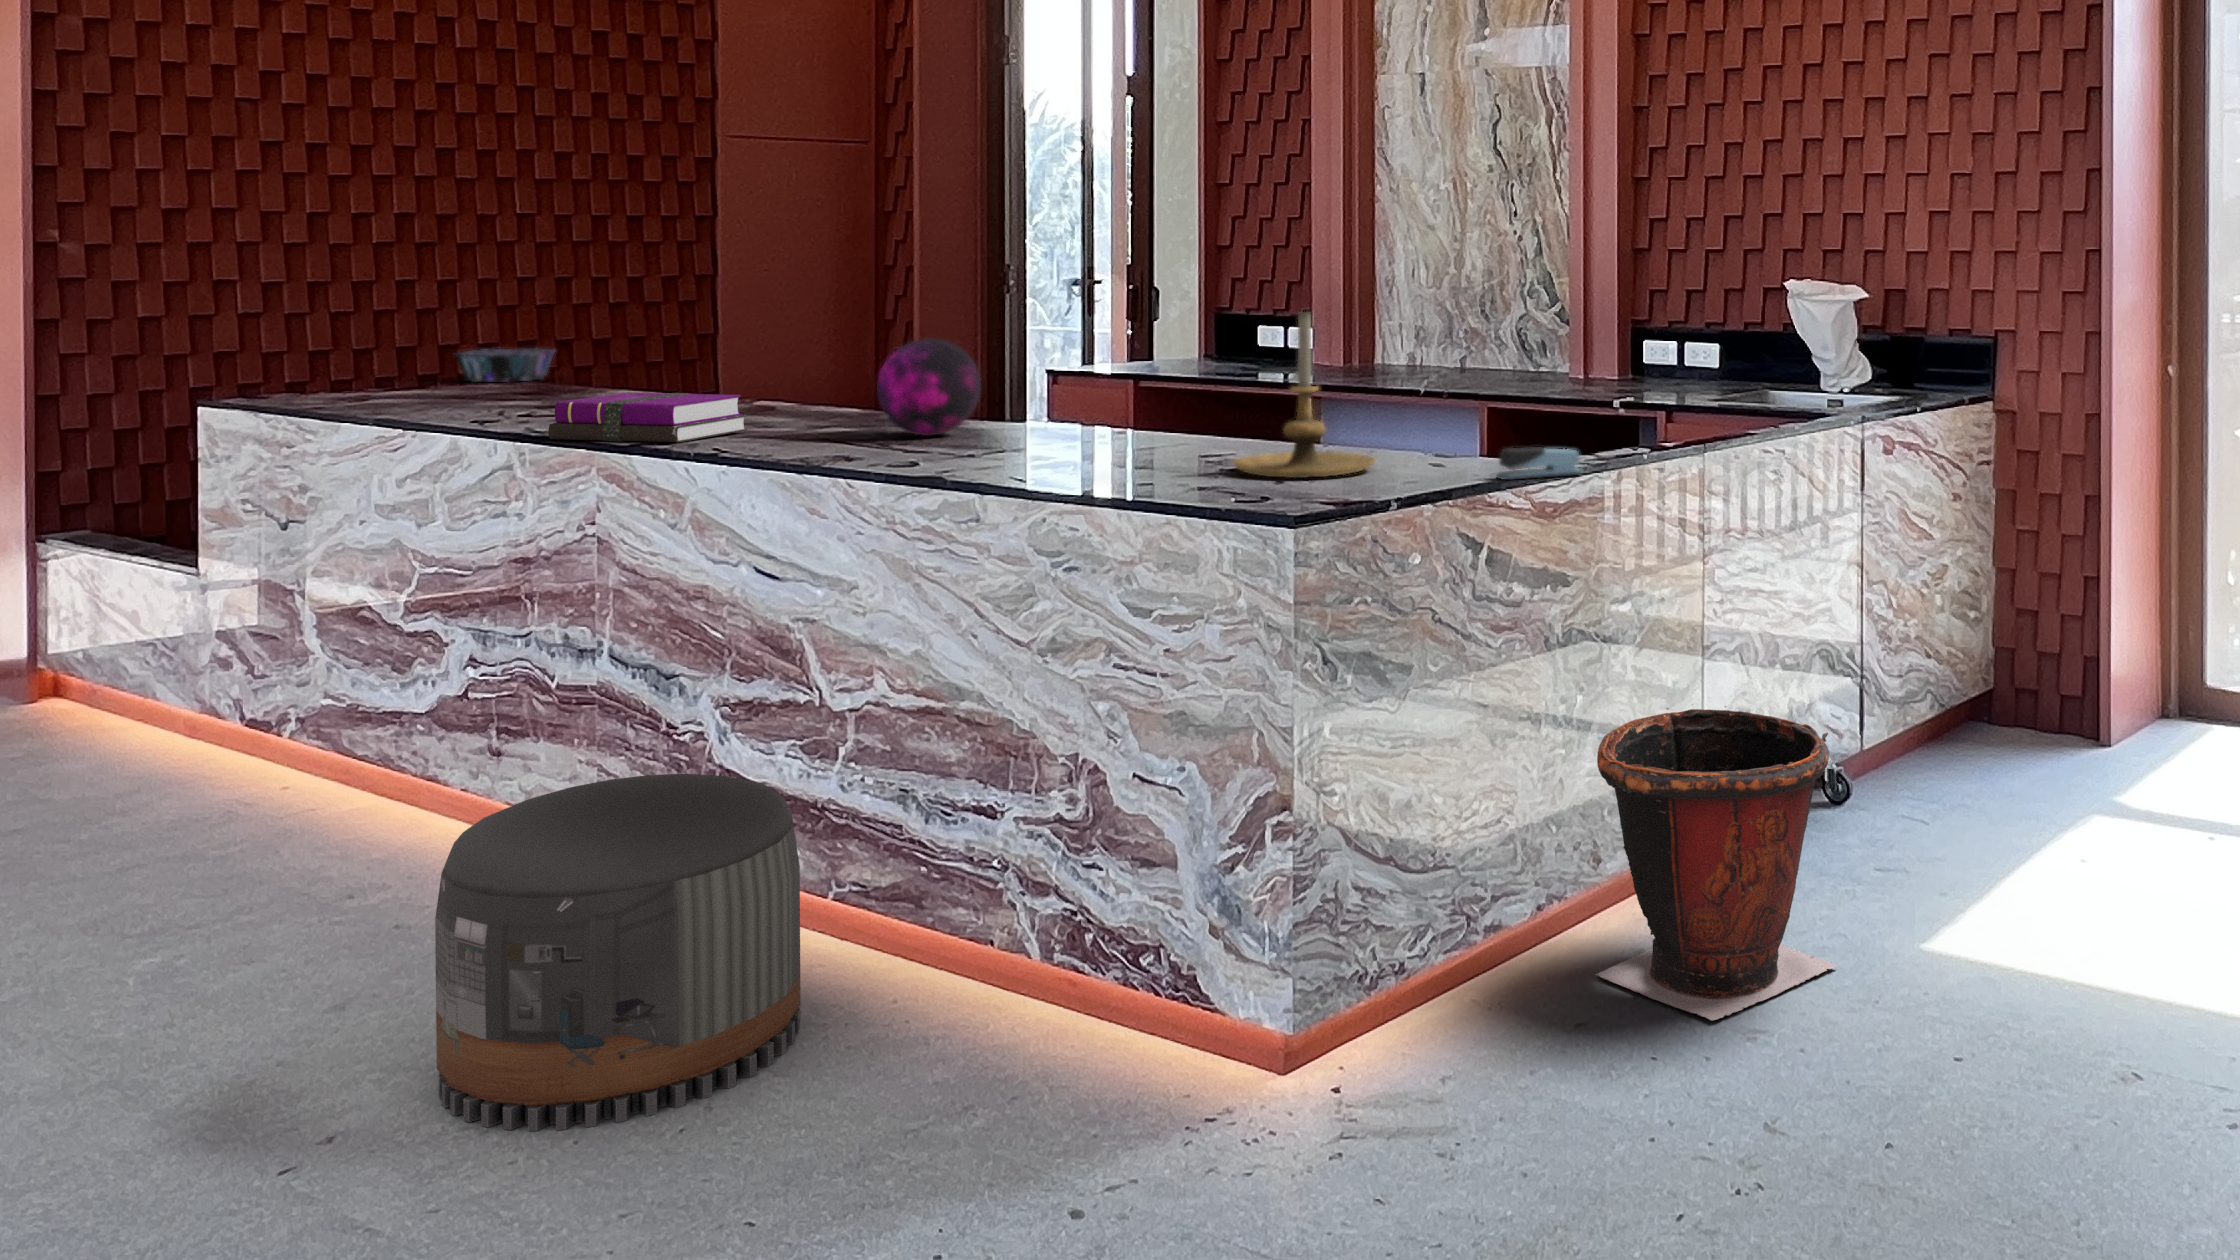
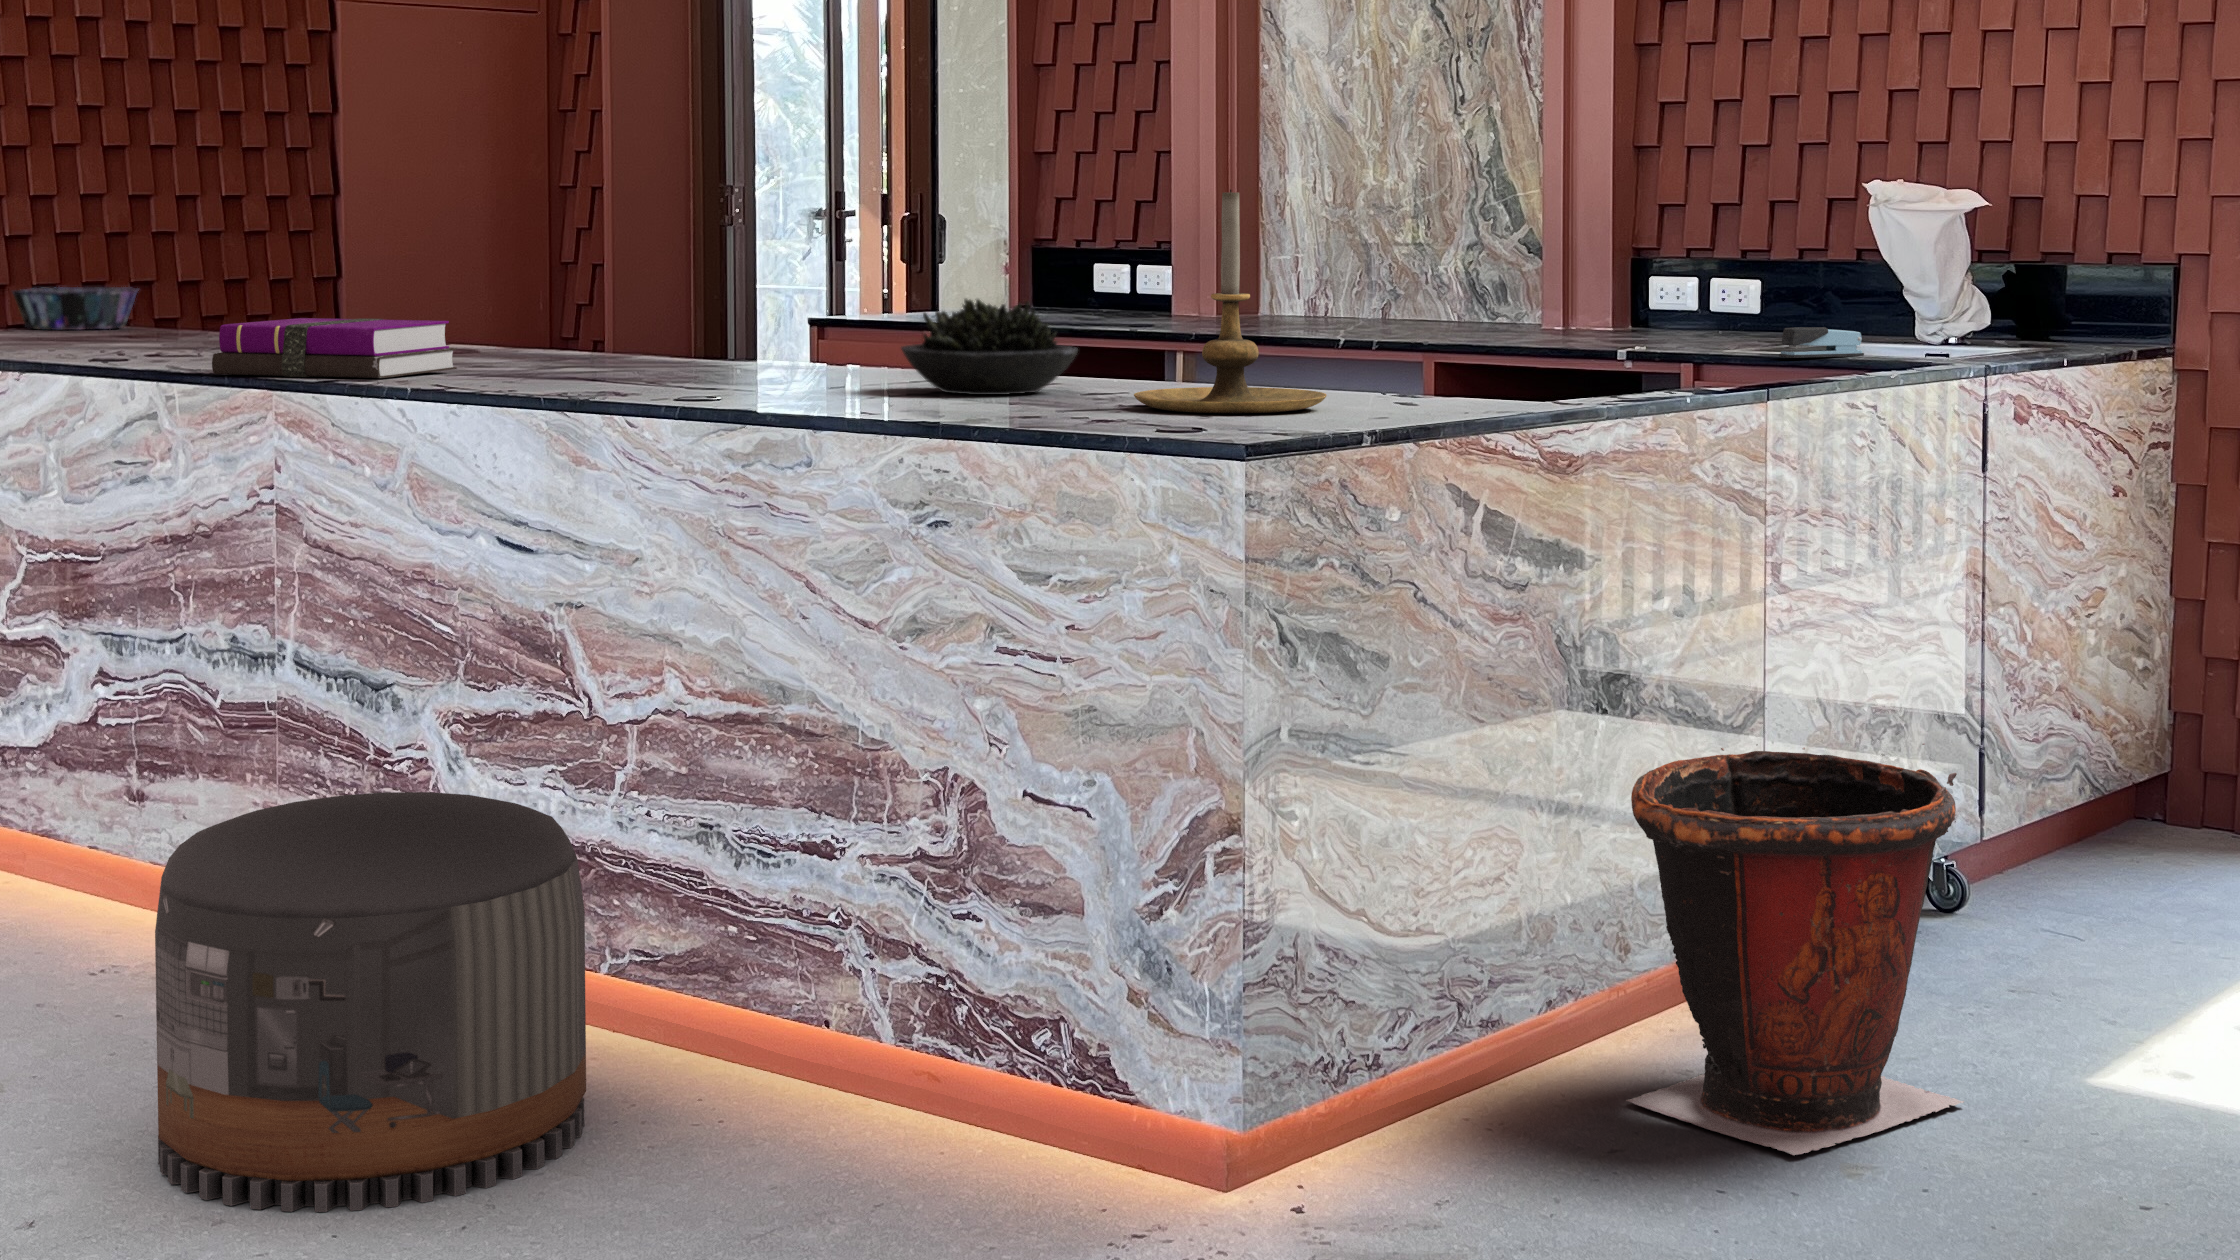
decorative orb: present [877,339,981,436] -> none [631,245,765,376]
succulent plant: none [1069,383,1204,456] -> present [901,299,1078,395]
stapler: present [1497,447,1582,480] -> present [1779,327,1864,358]

